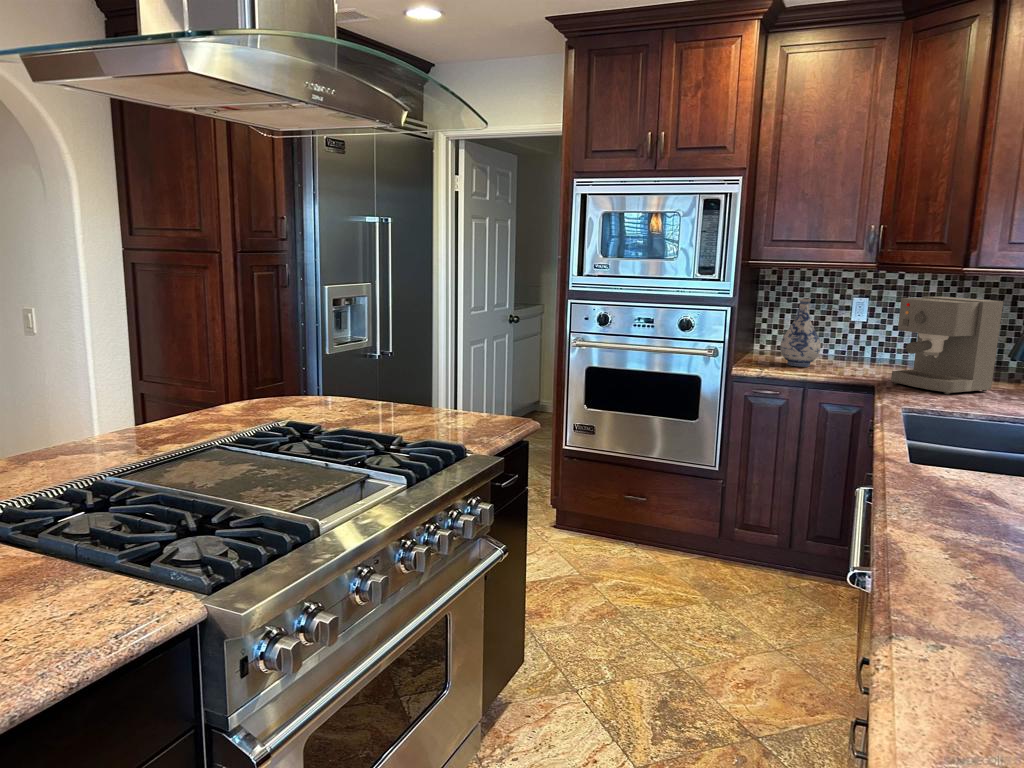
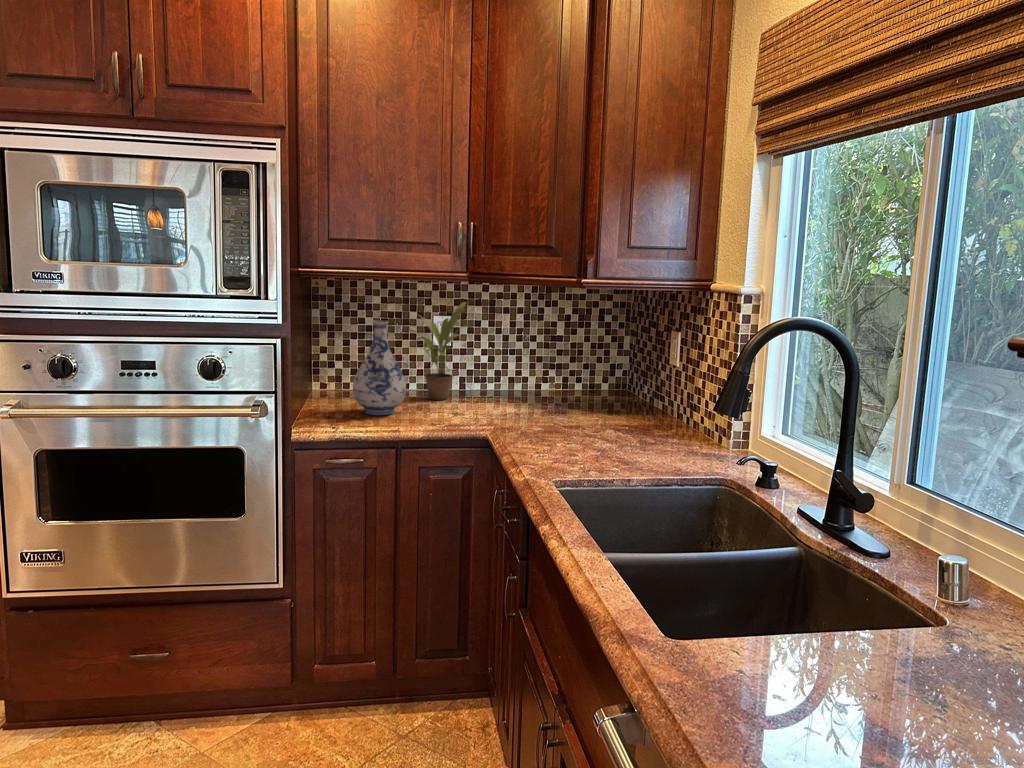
potted plant: none [834,288,889,363] -> present [414,302,466,400]
coffee maker: present [891,297,1003,394] -> none [503,314,618,443]

